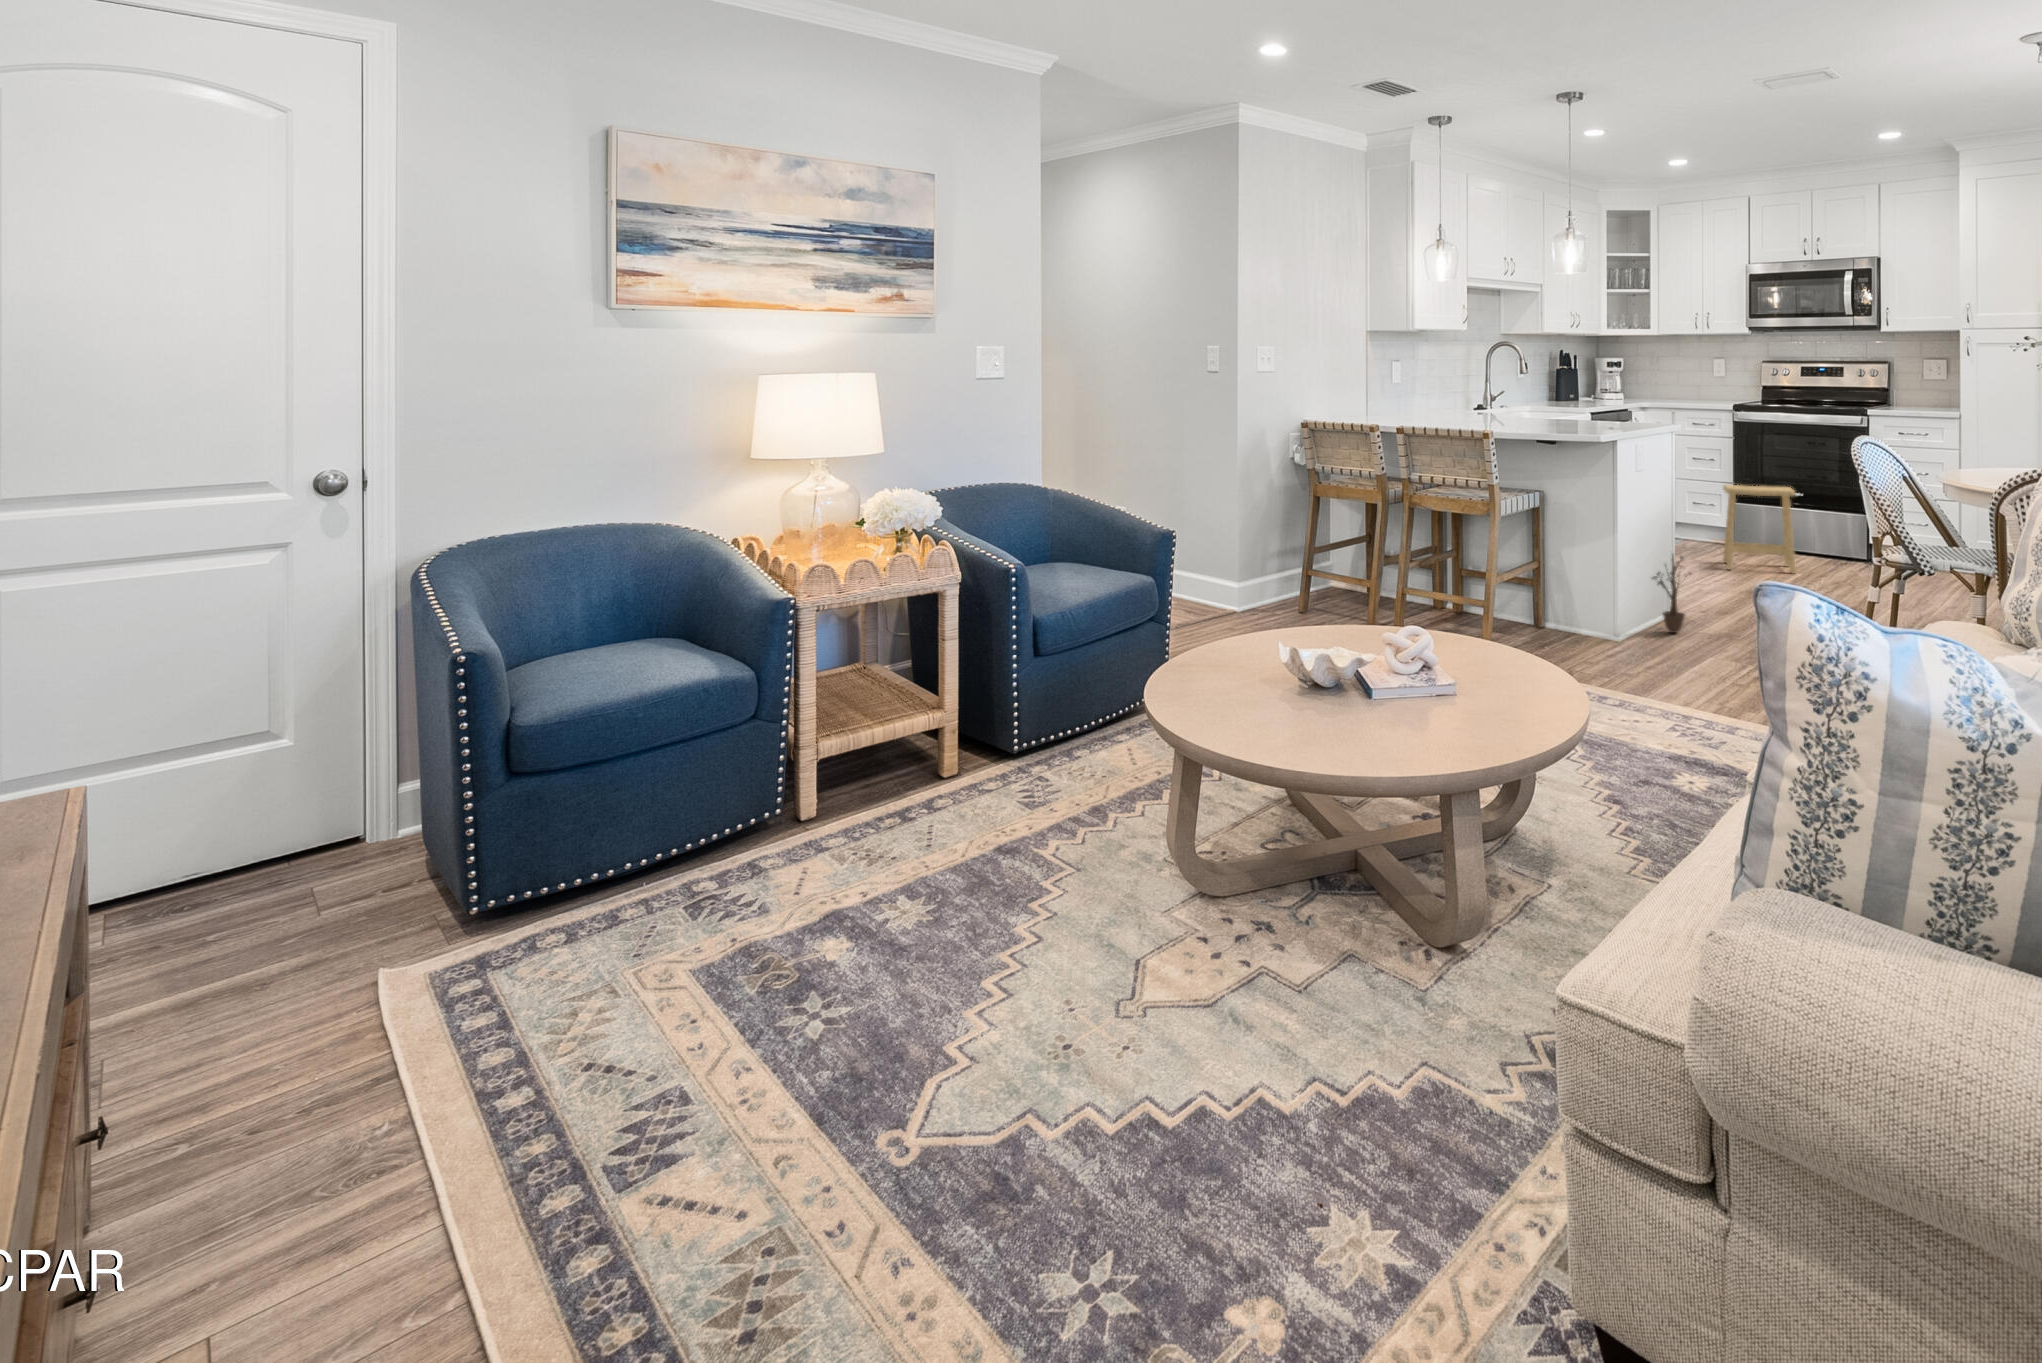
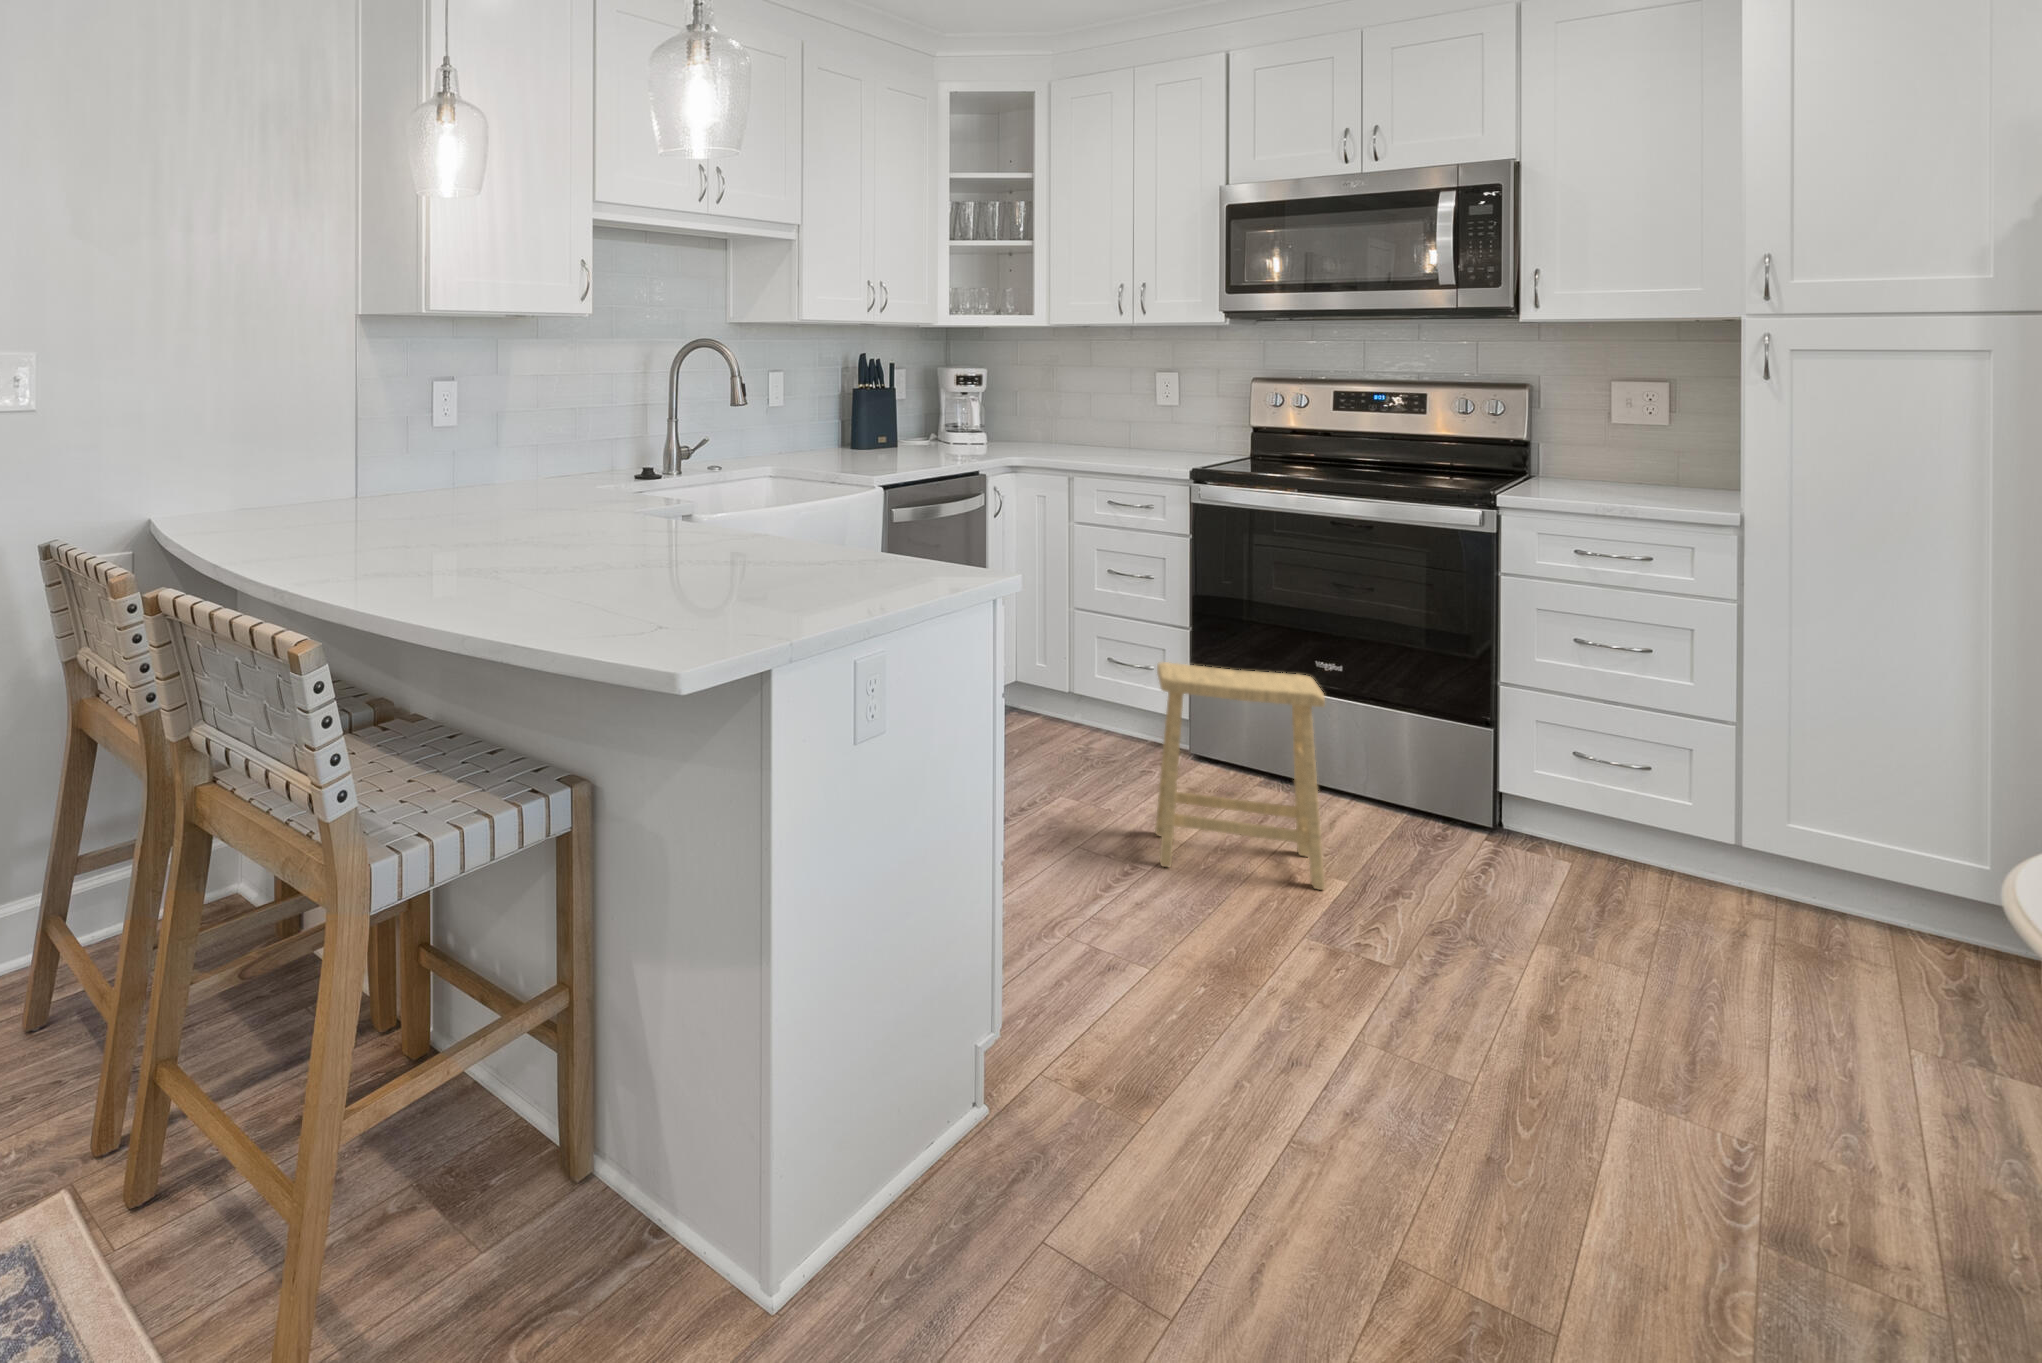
decorative plant: present [1652,557,1691,633] -> none [870,994,1014,1262]

